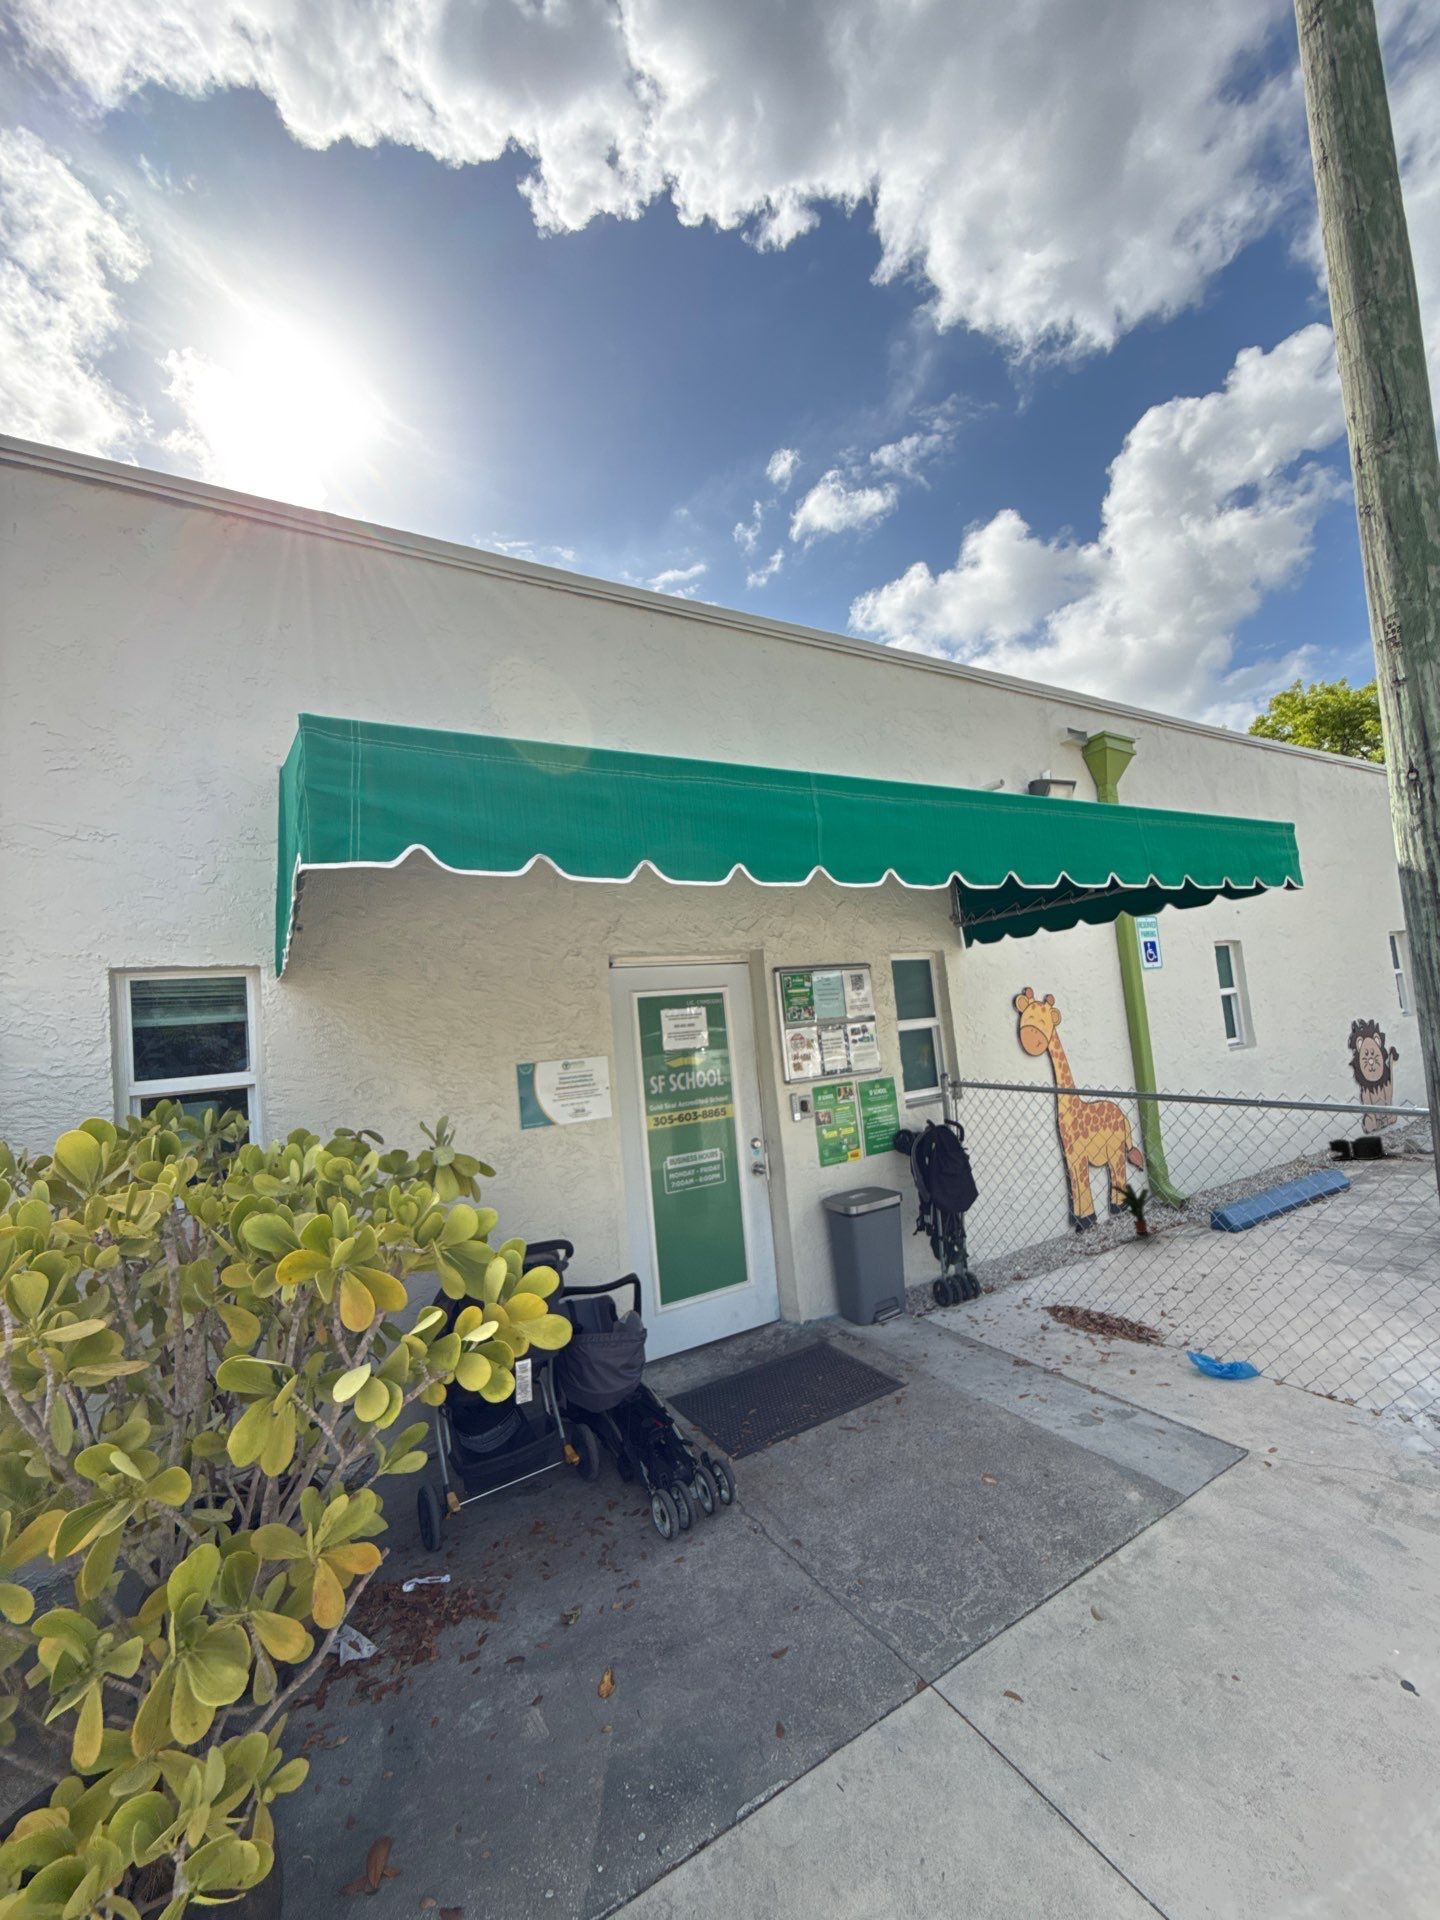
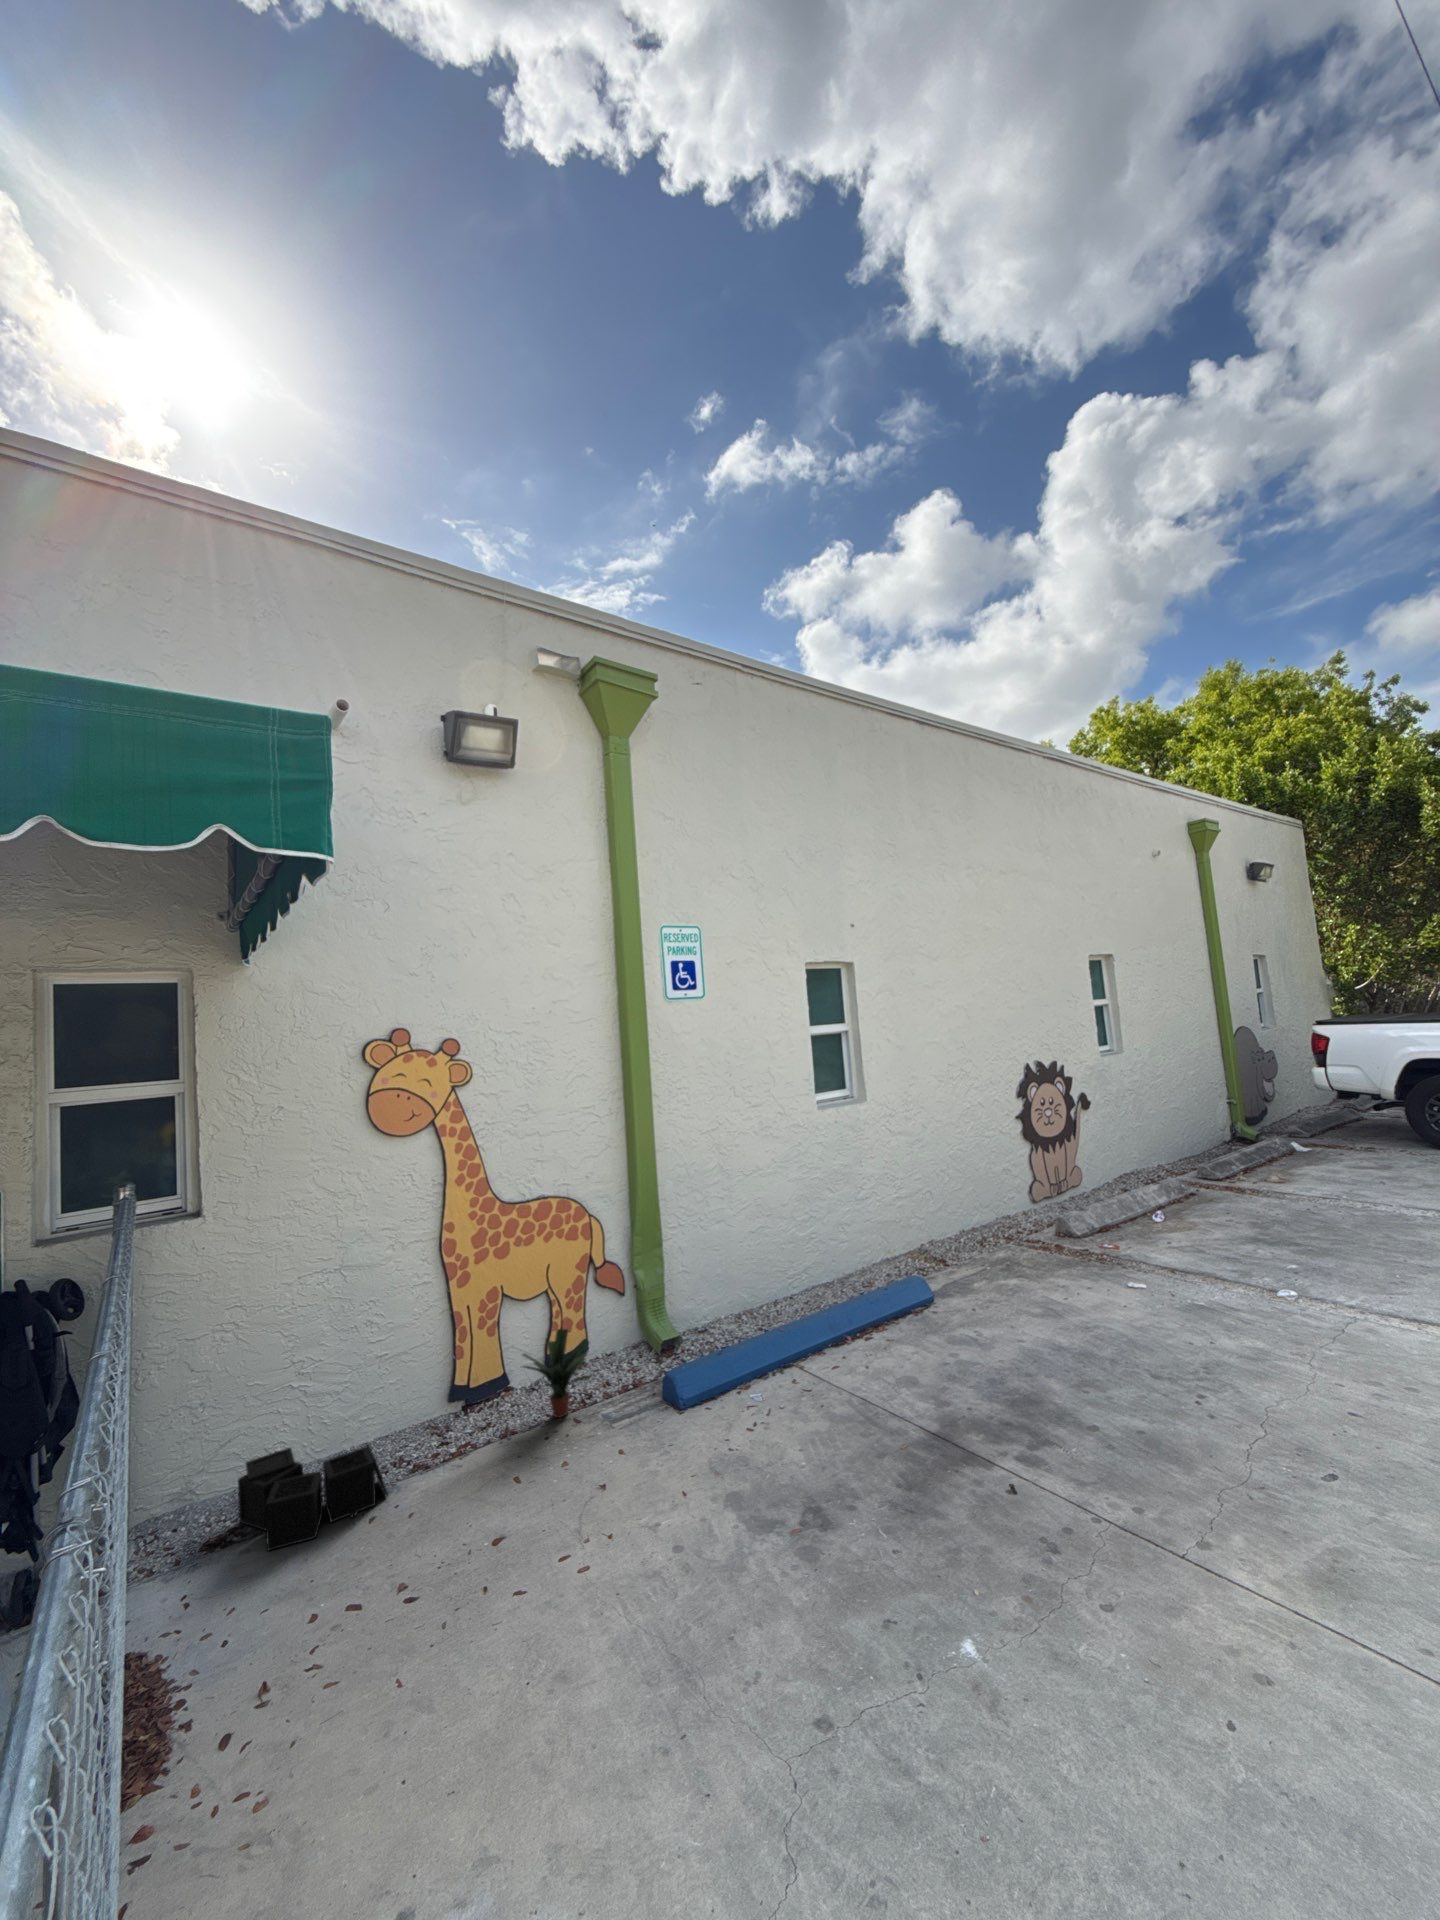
storage bin: present [1329,1136,1384,1161] -> present [238,1444,388,1550]

